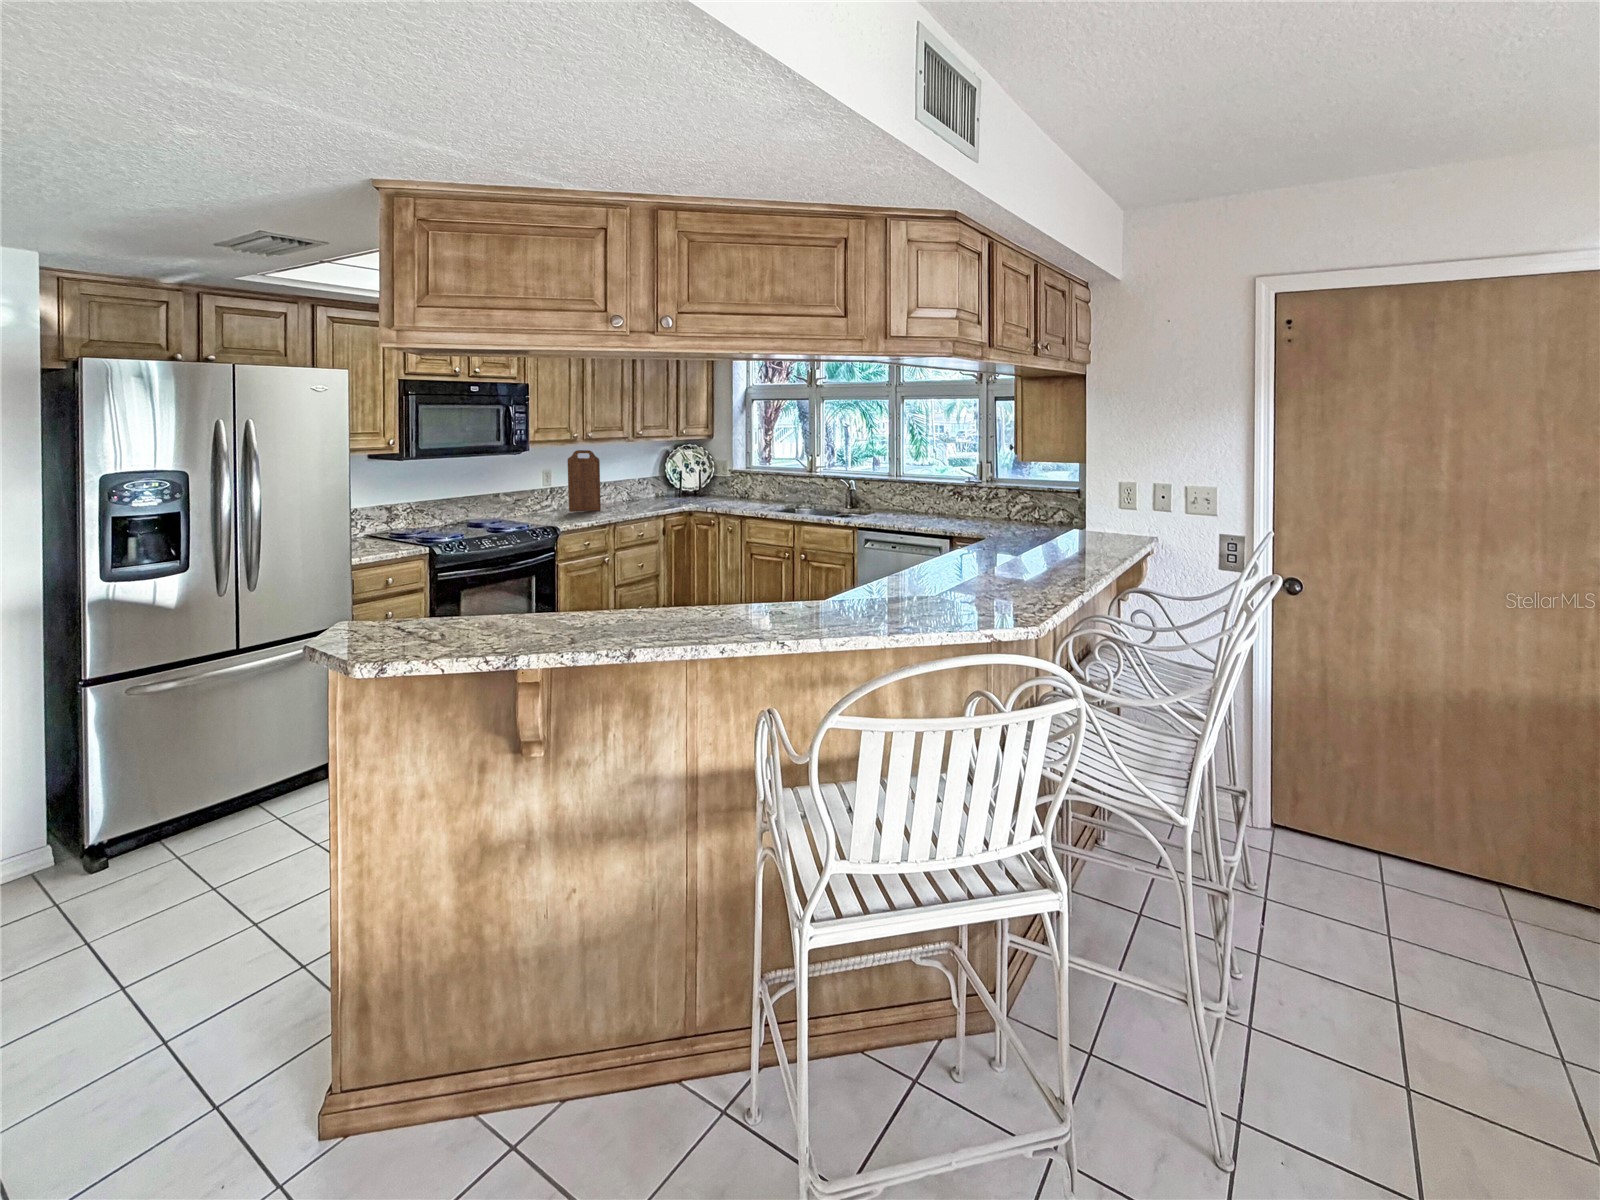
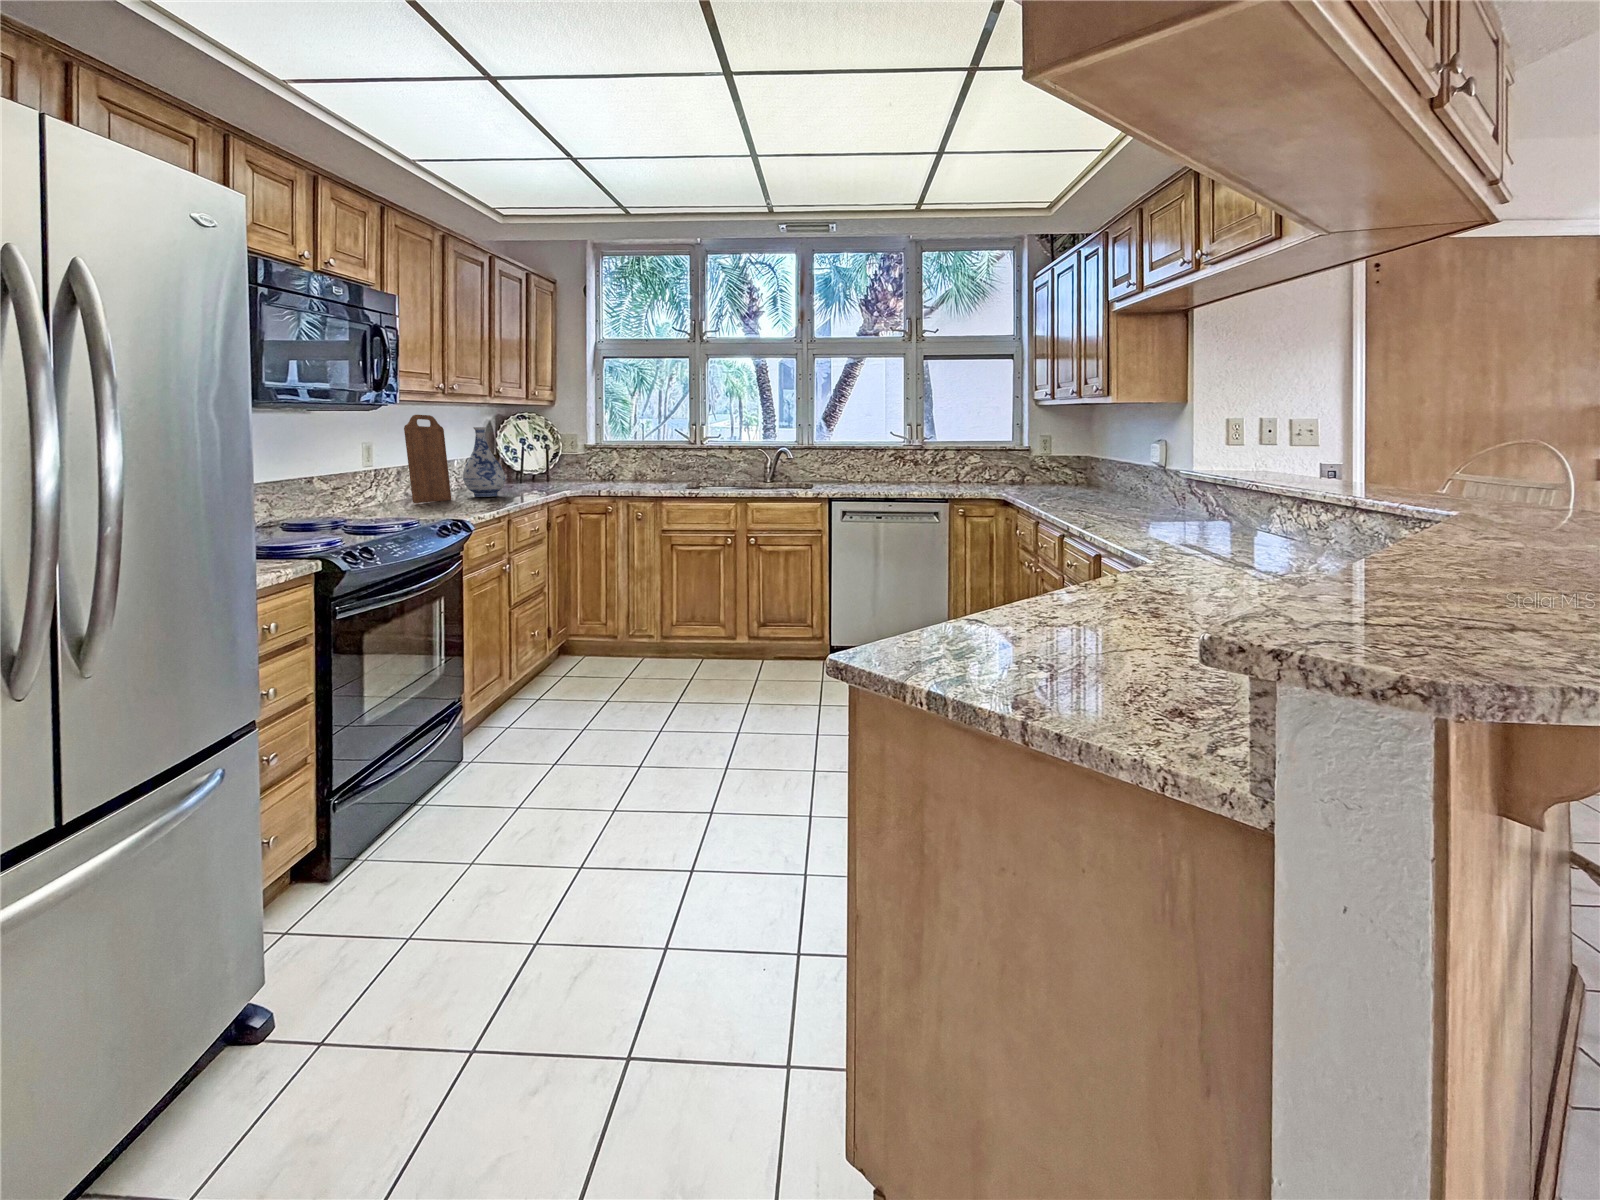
vase: none [613,458,642,509] -> present [463,427,505,497]

